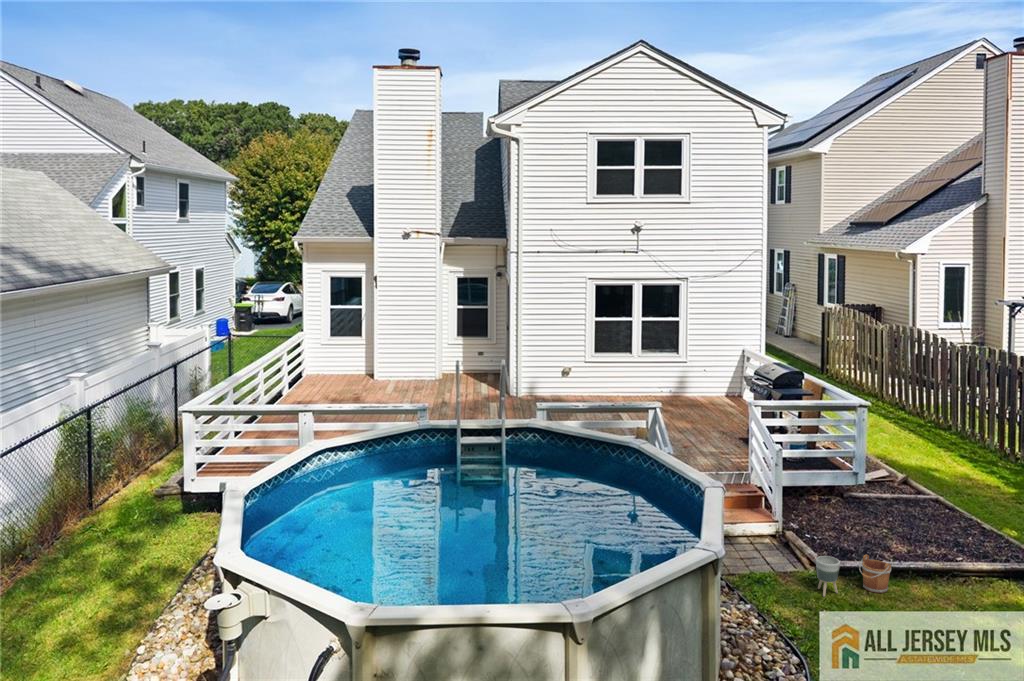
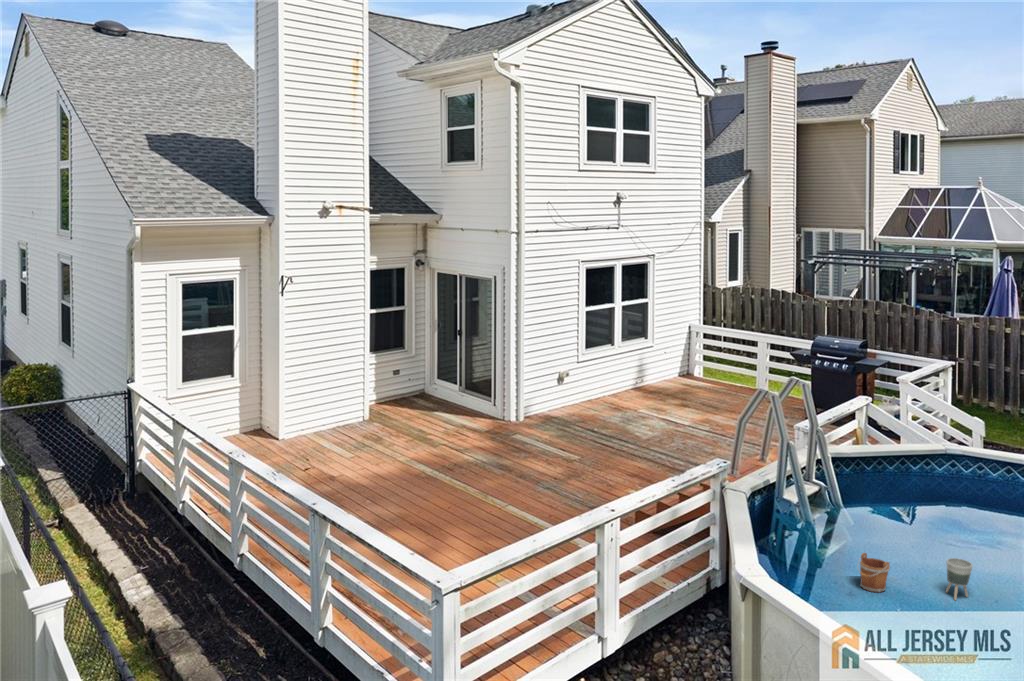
planter: present [816,556,840,597] -> present [946,558,973,600]

